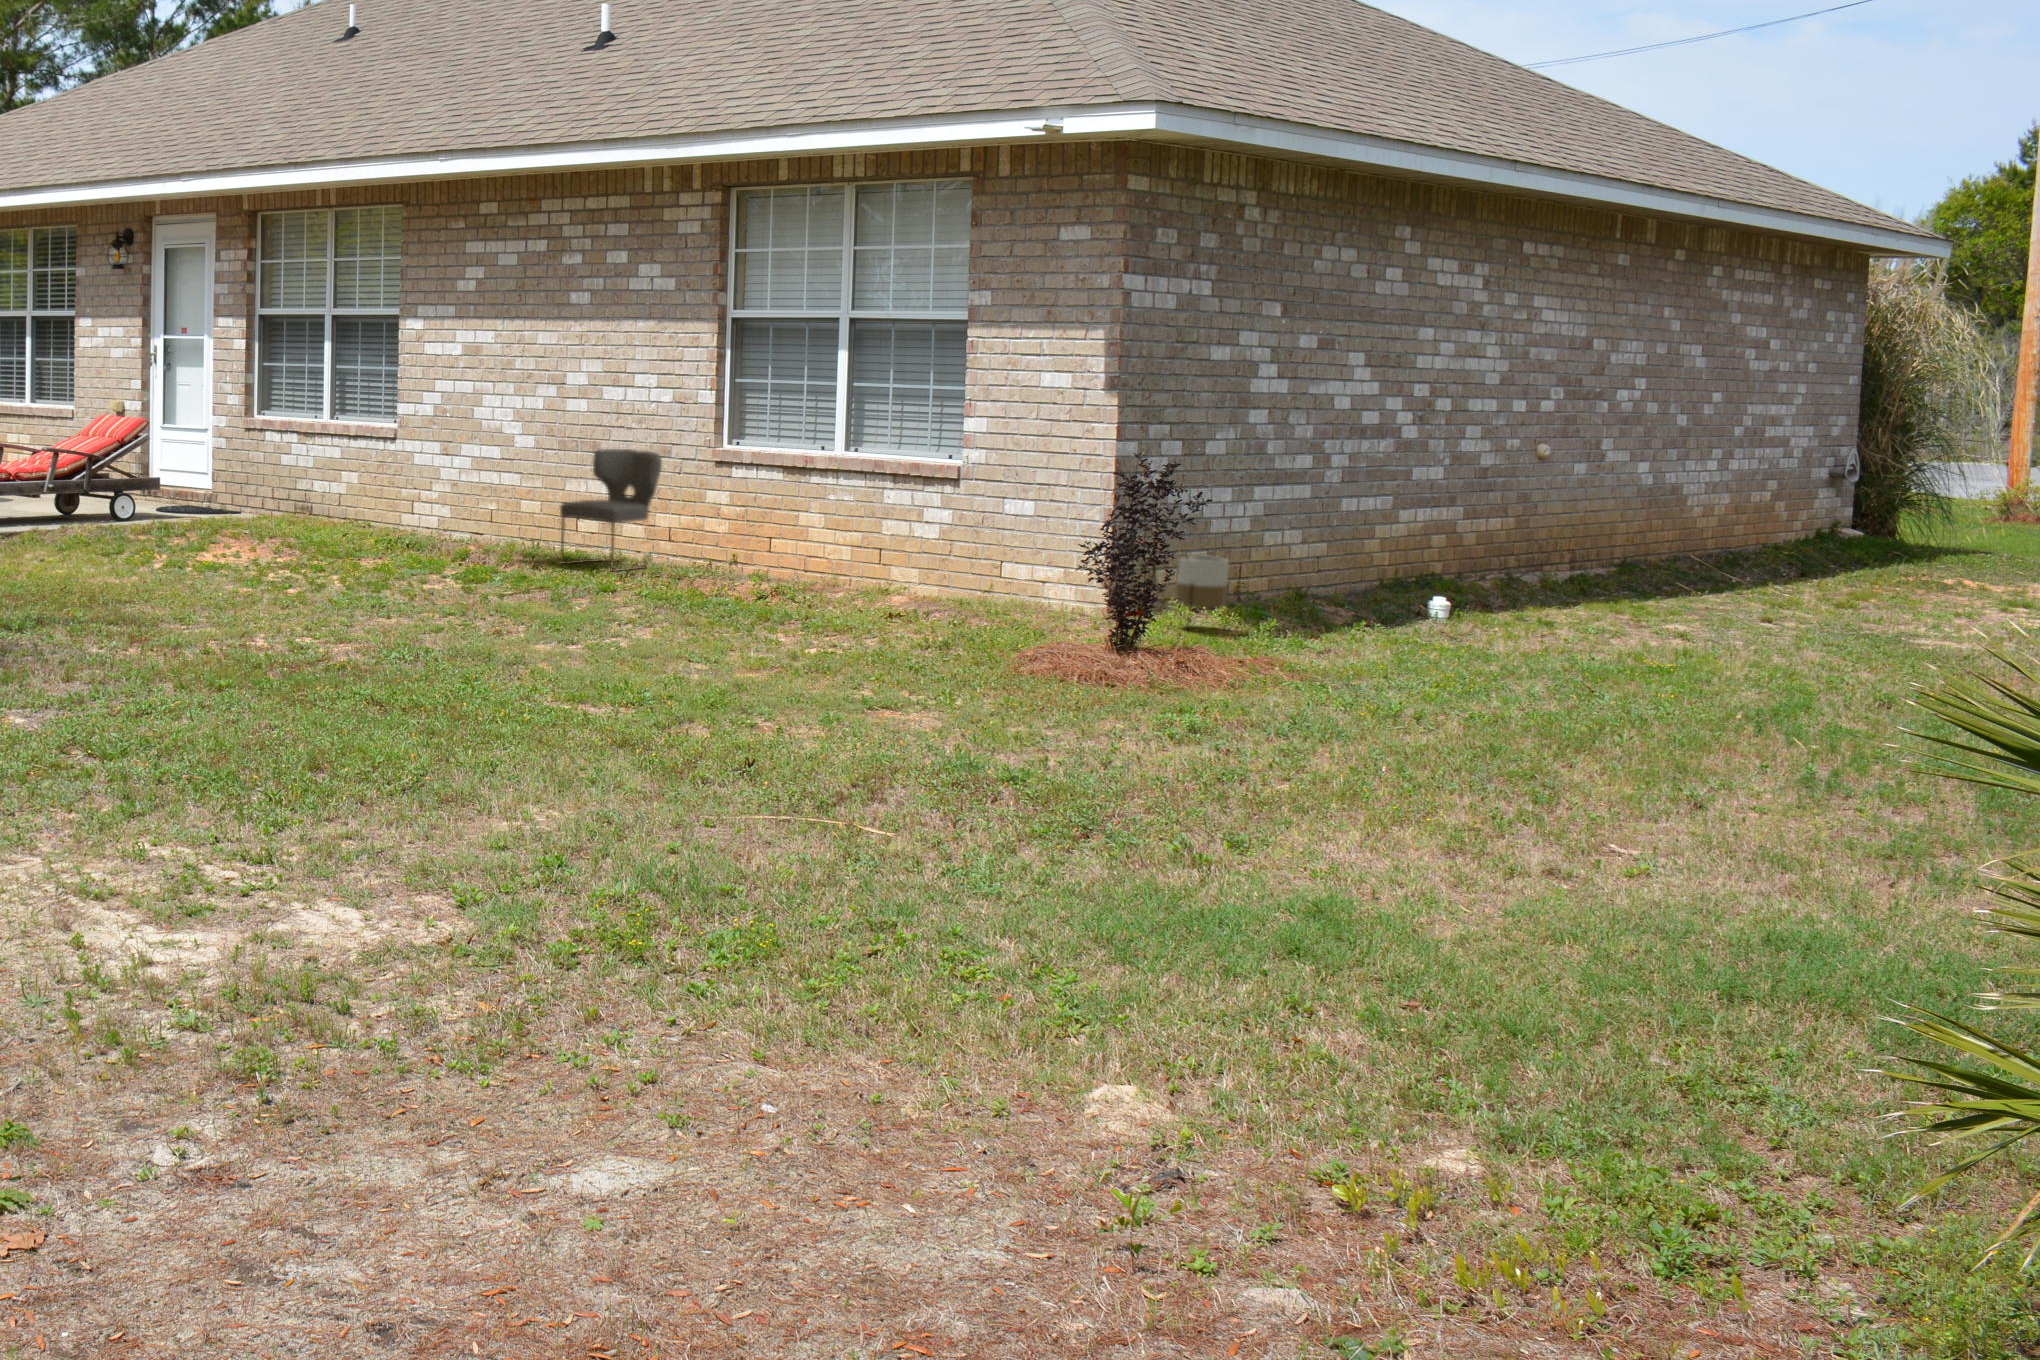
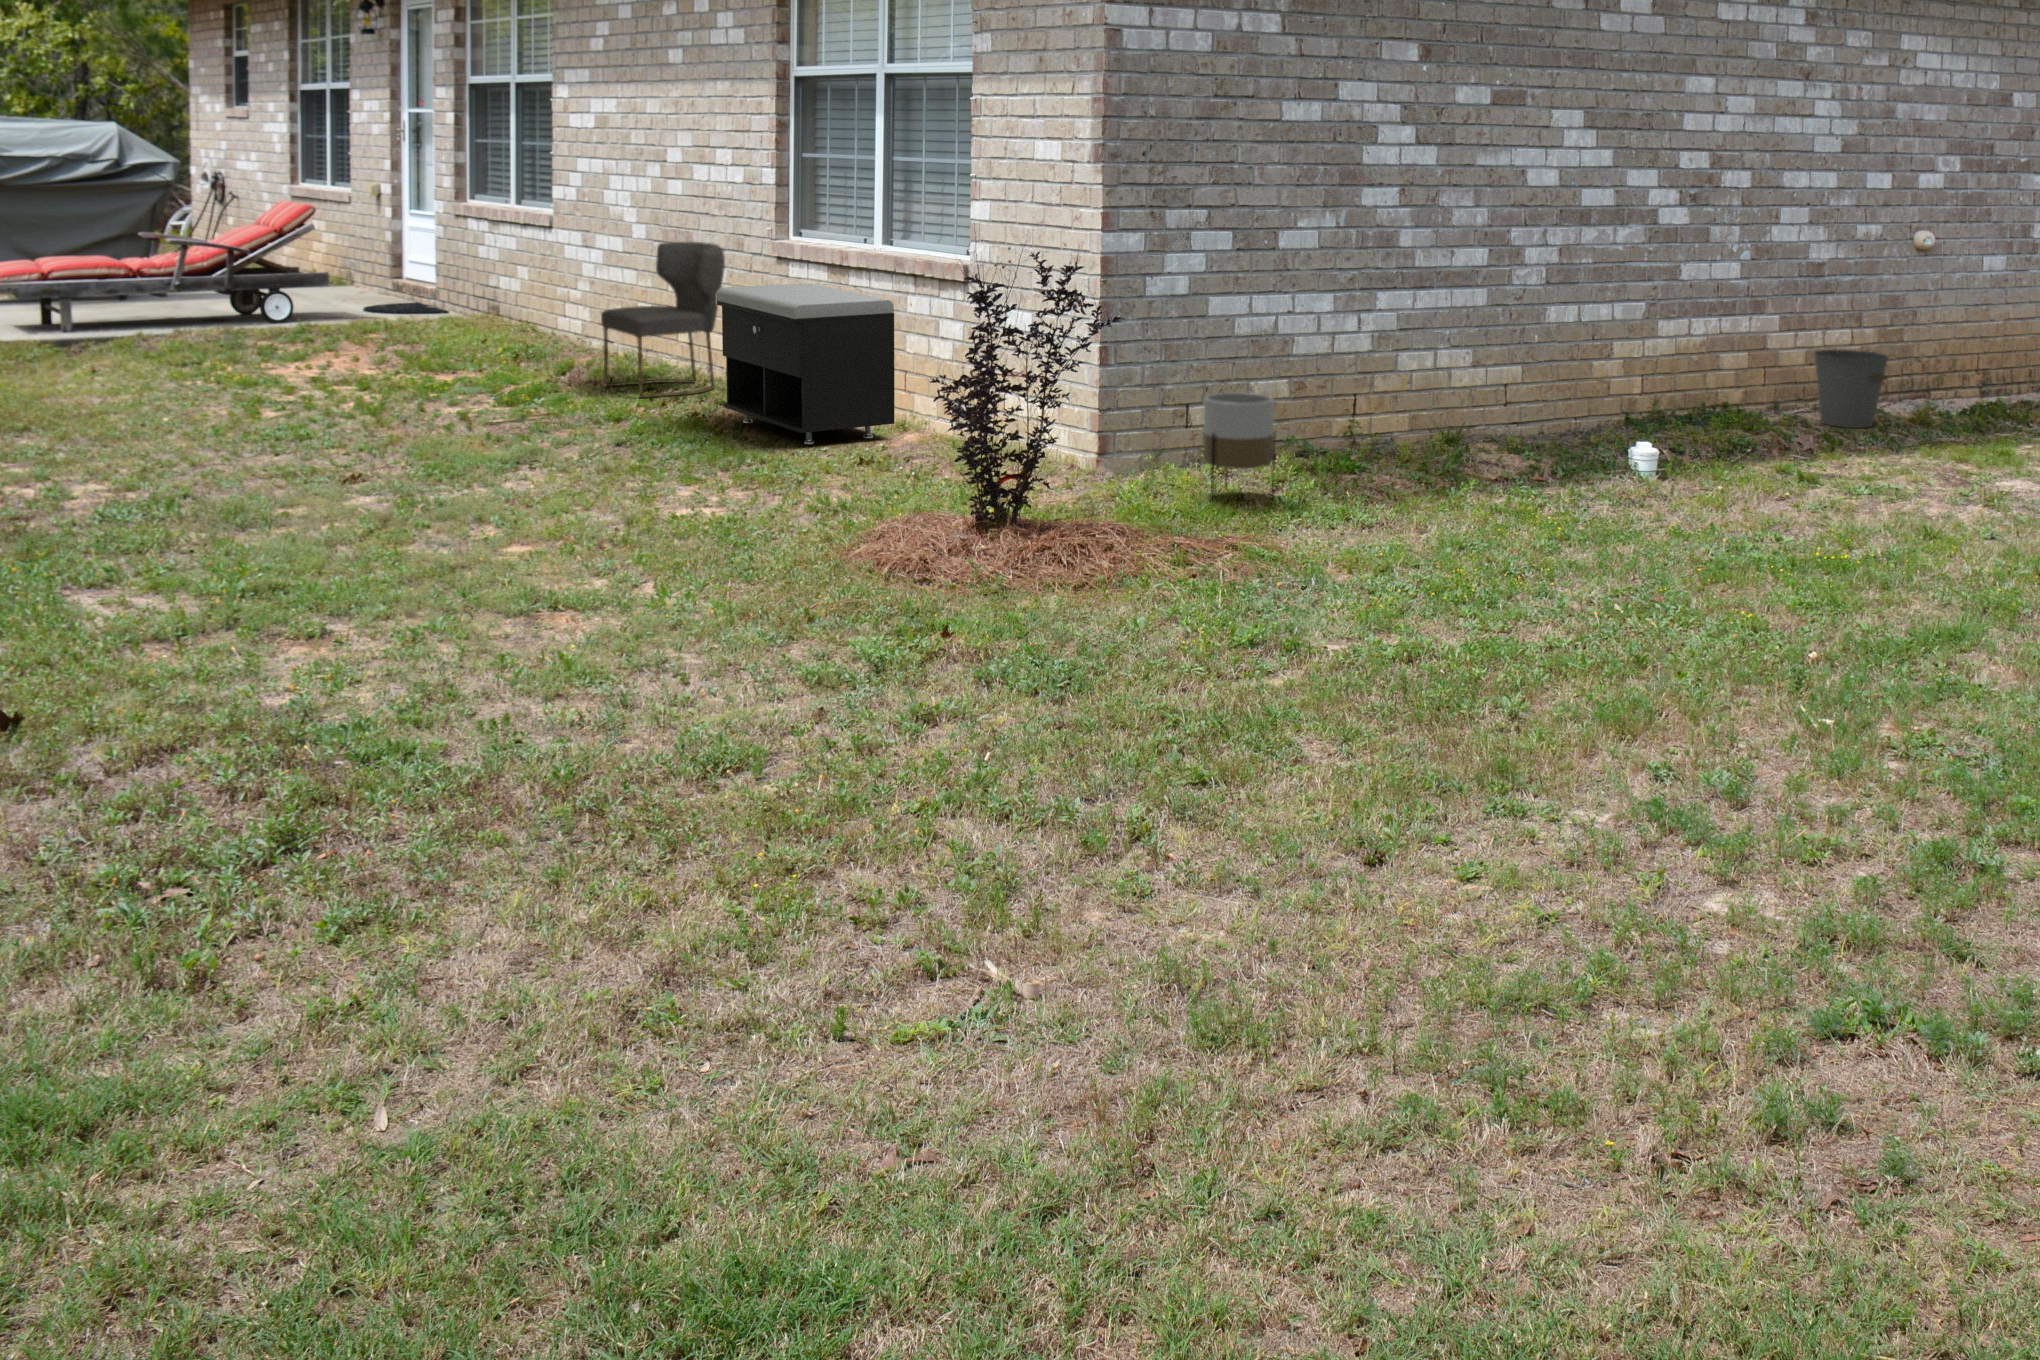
storage bench: none [719,480,878,600] -> present [717,283,895,444]
bucket: none [1485,532,1544,589] -> present [1815,350,1888,428]

